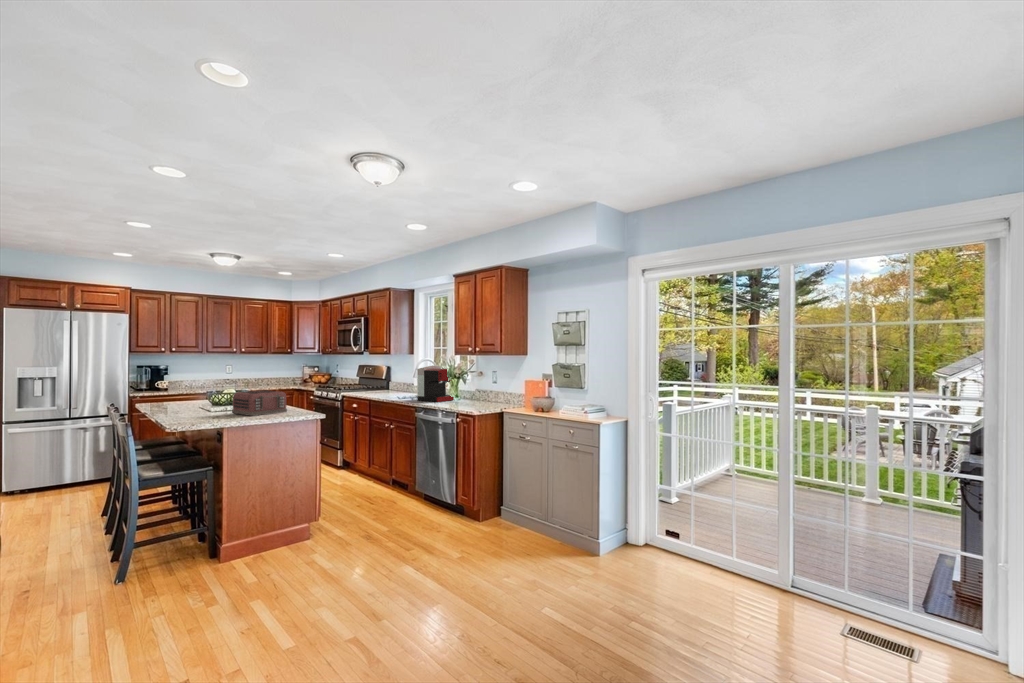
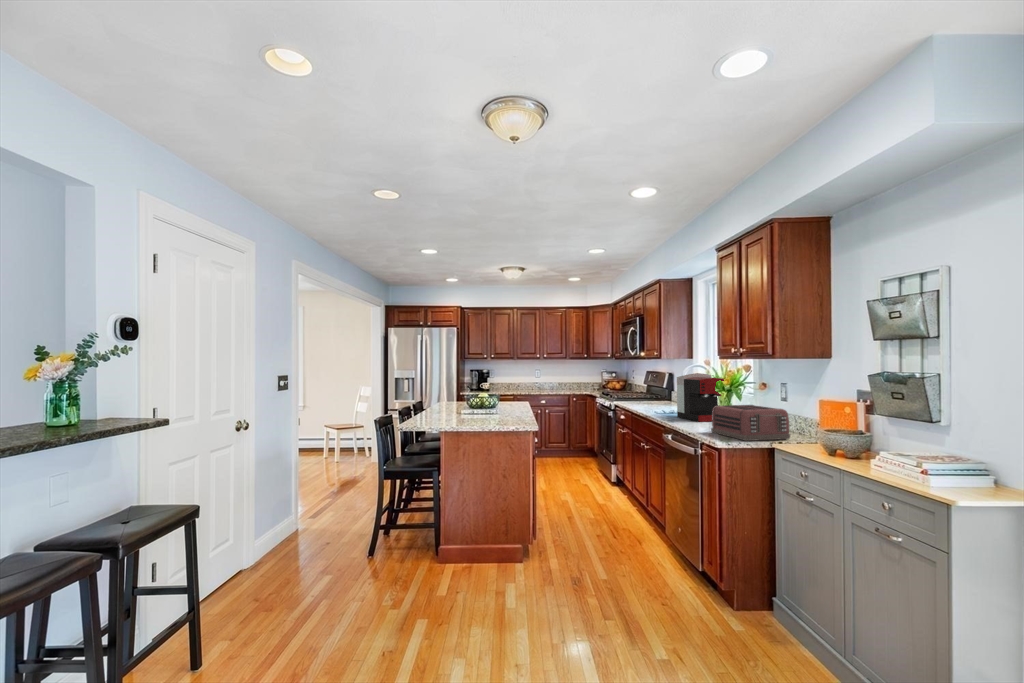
toaster: present [232,390,287,416] -> present [711,405,790,441]

